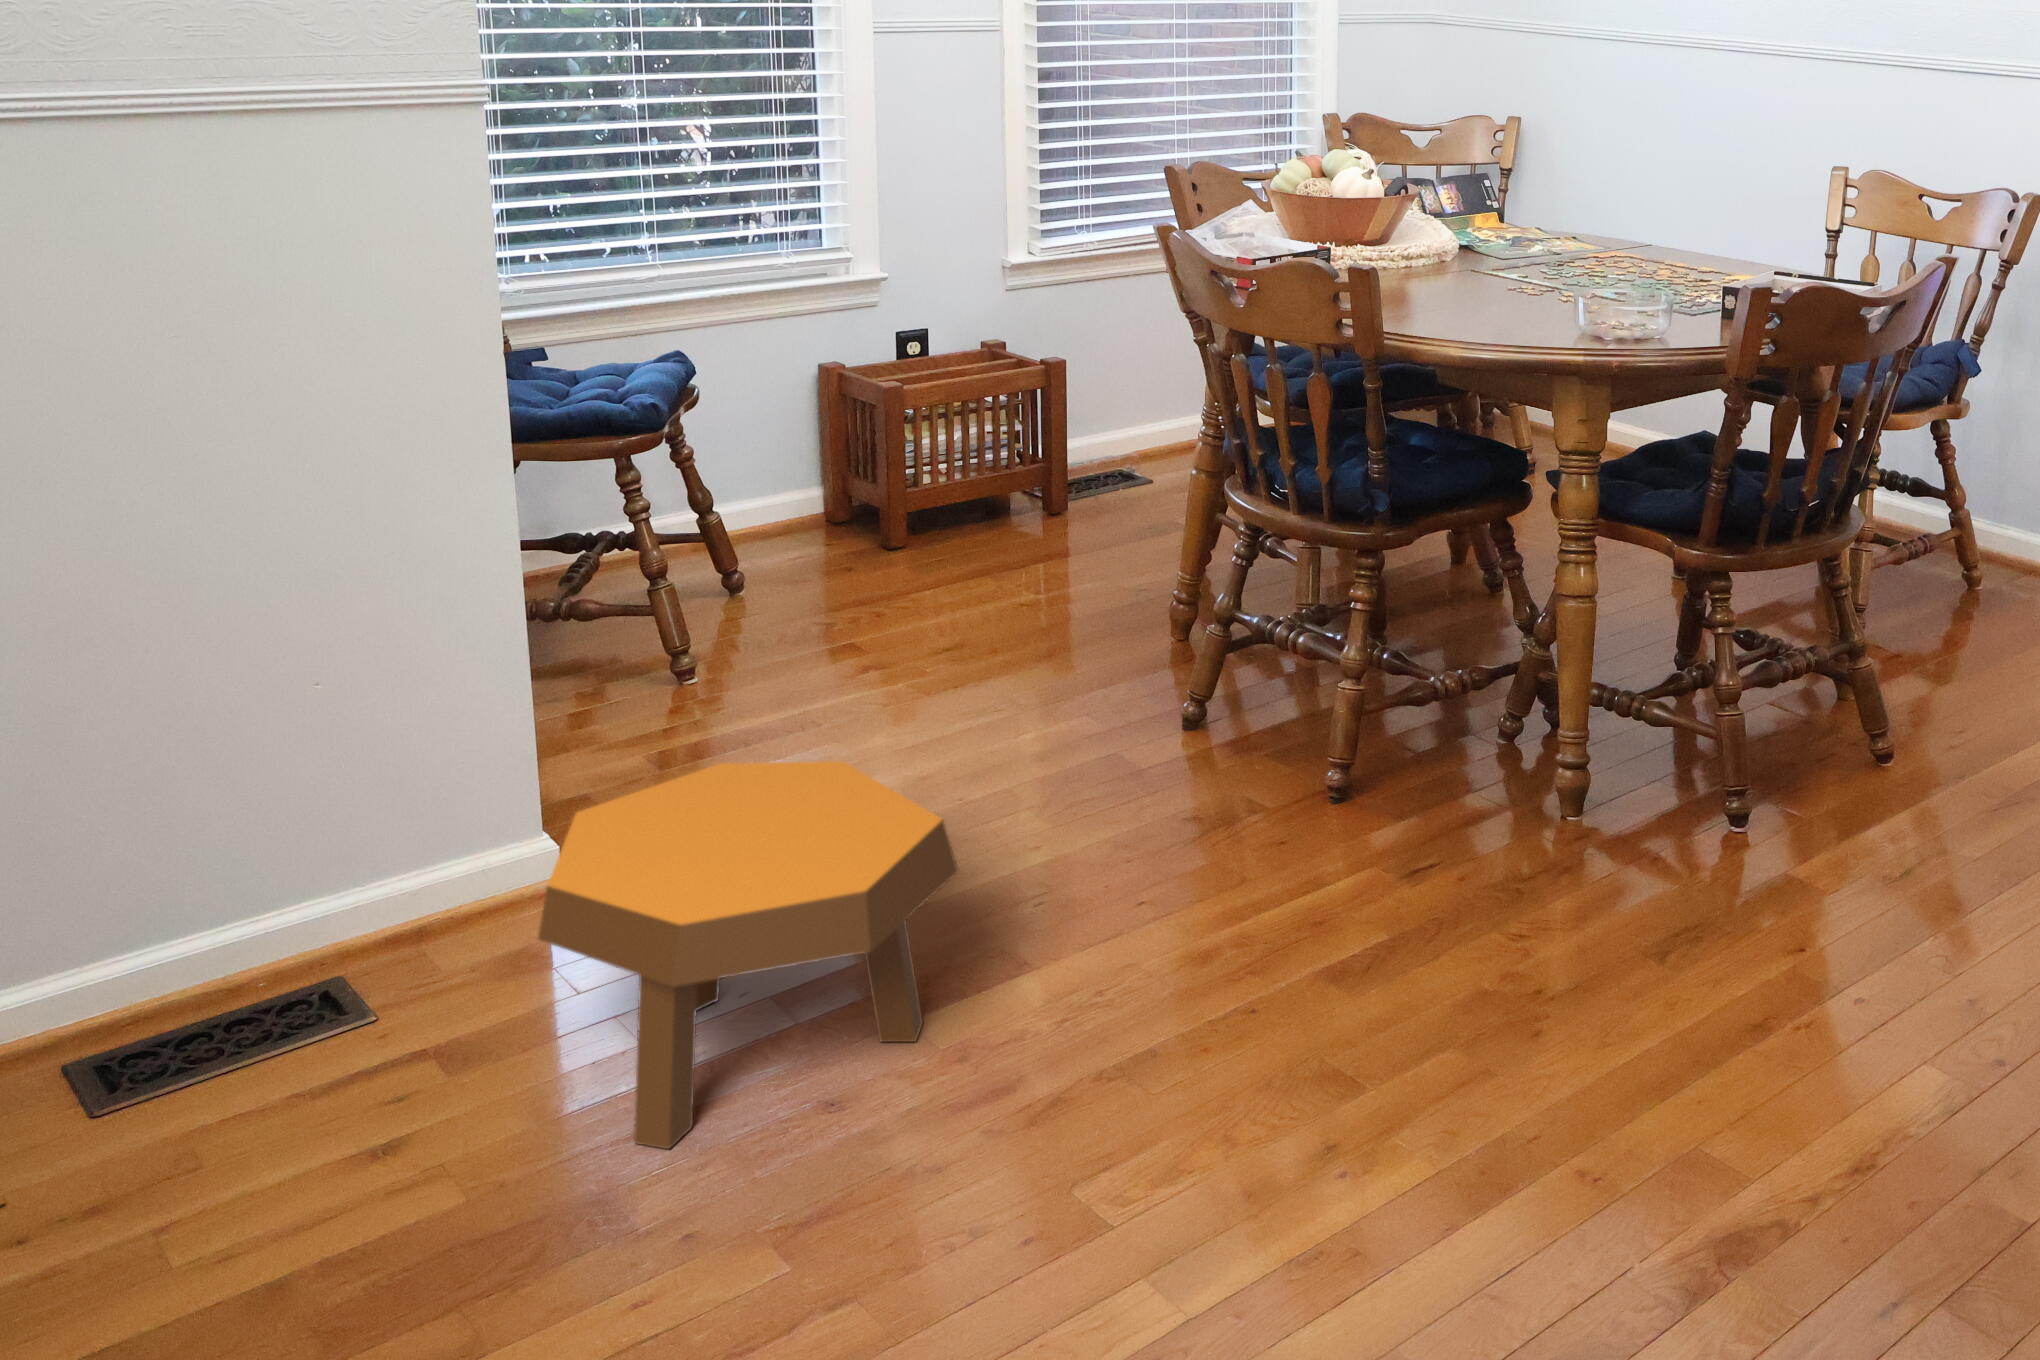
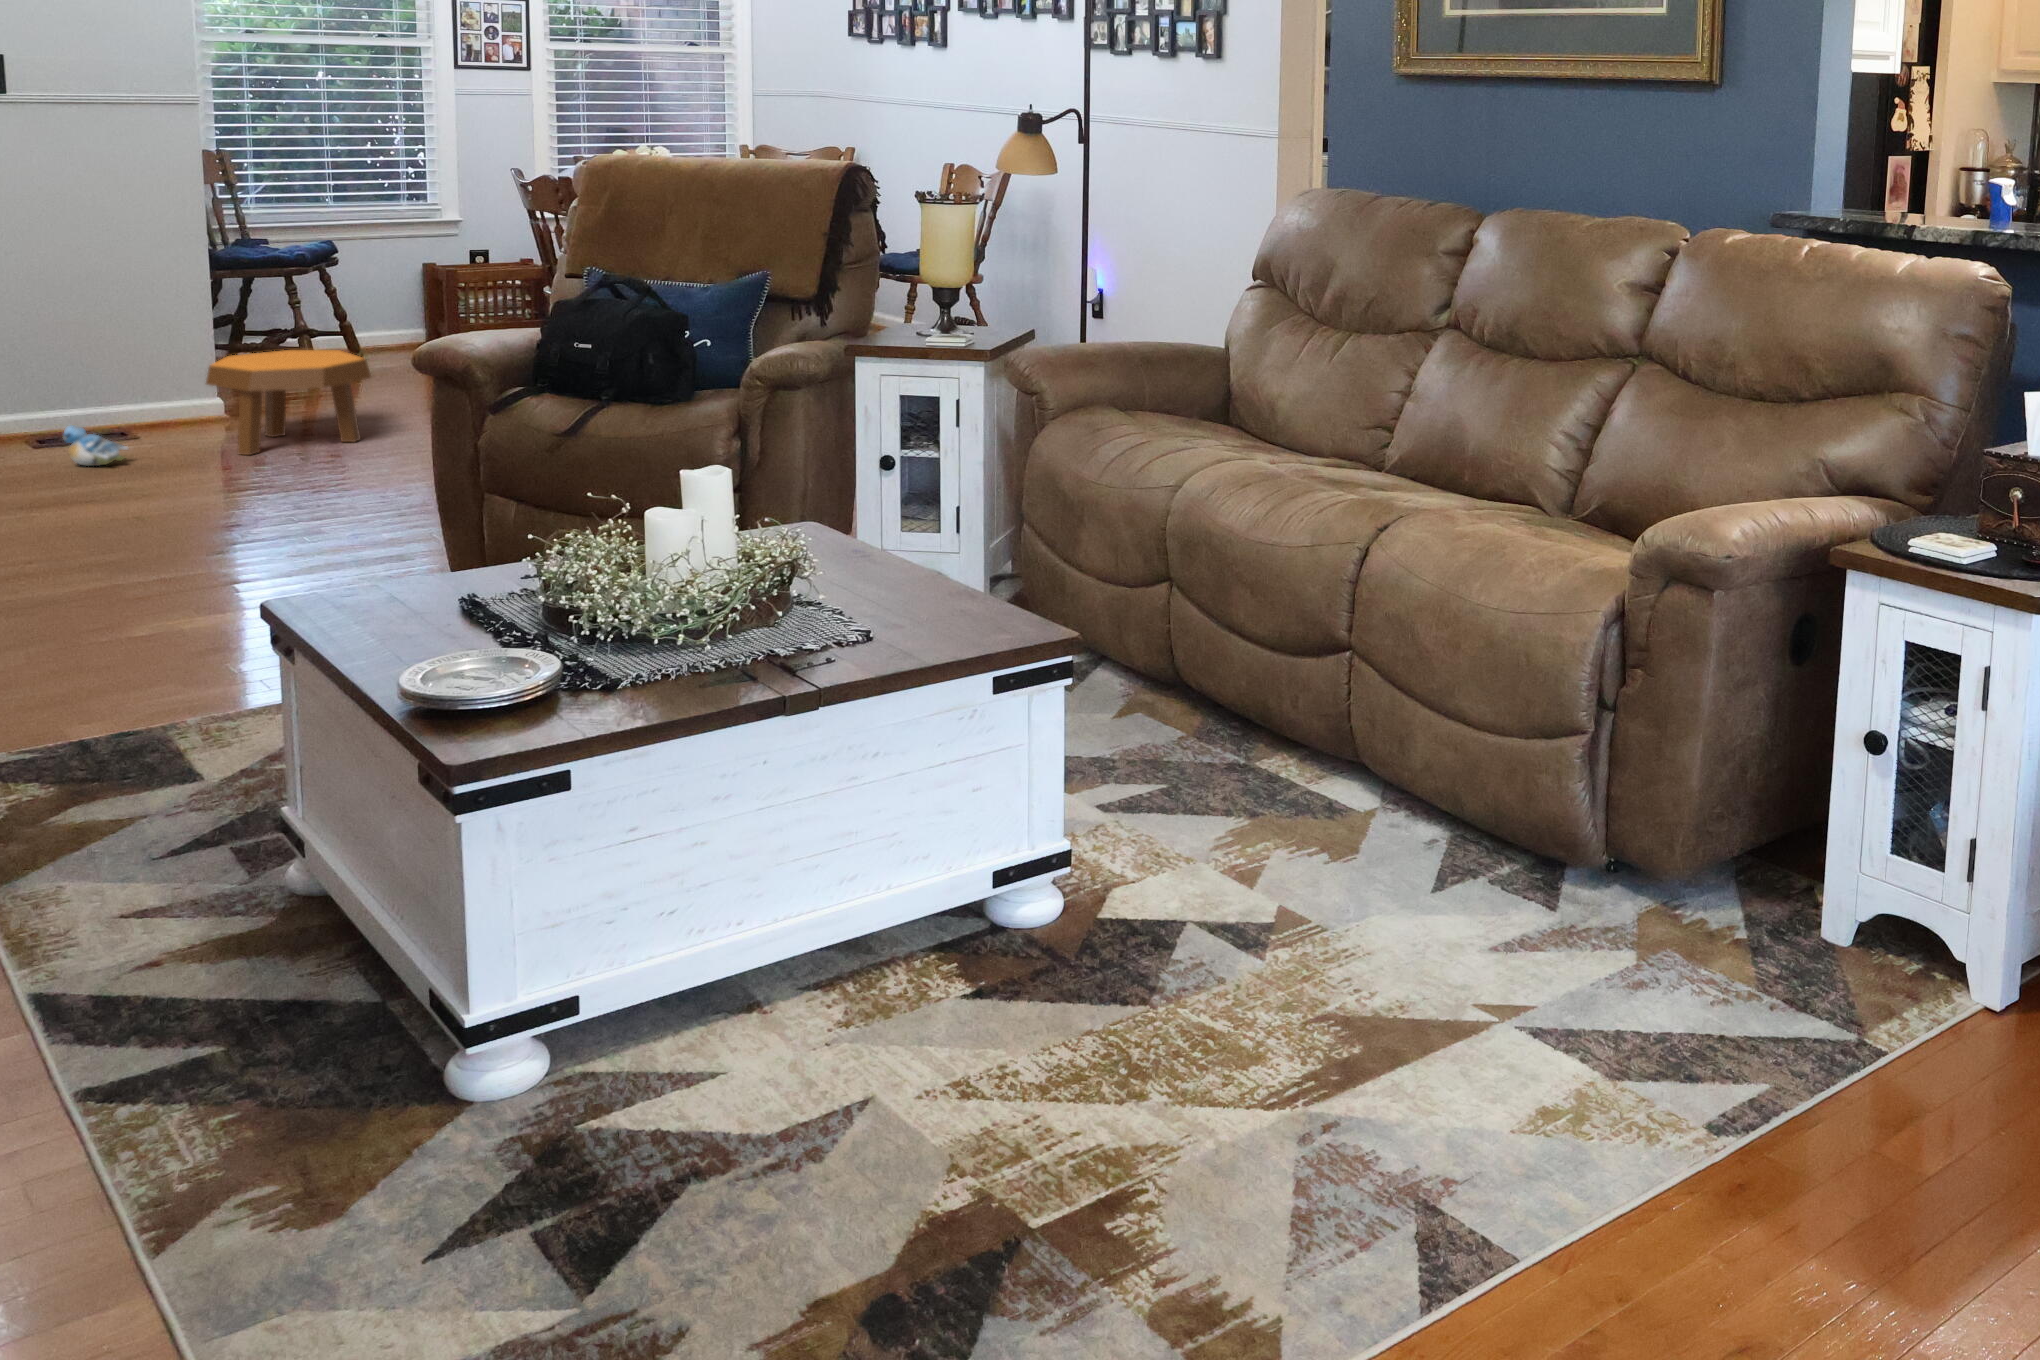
plush toy: none [143,1142,339,1262] -> present [63,425,128,466]

